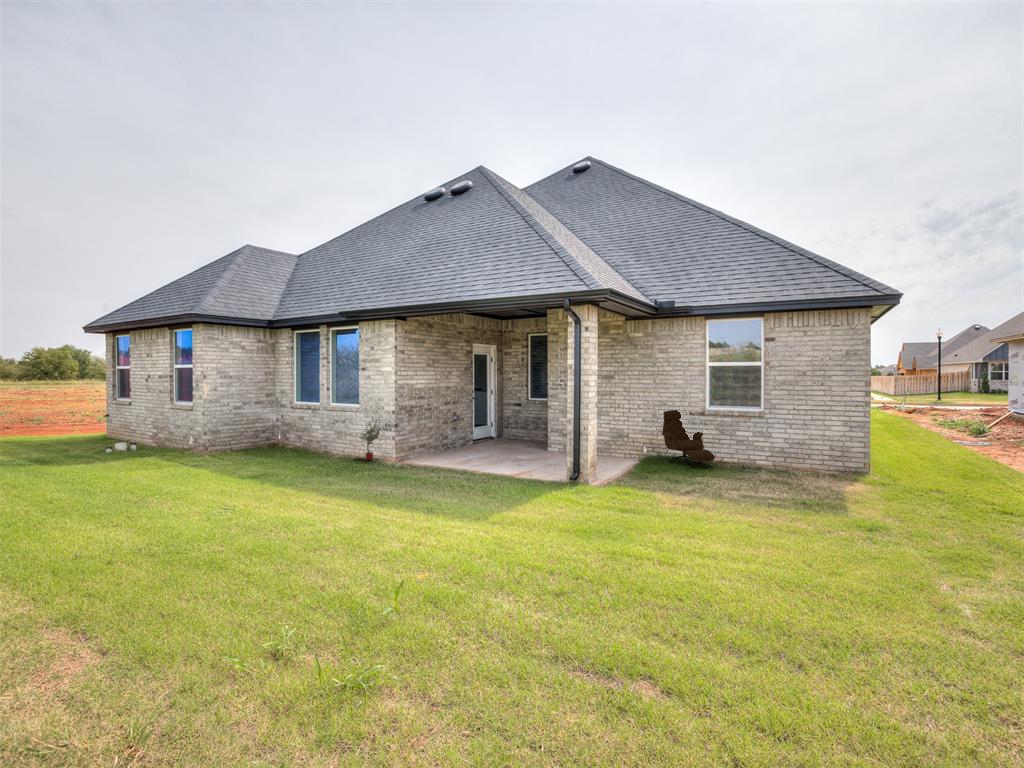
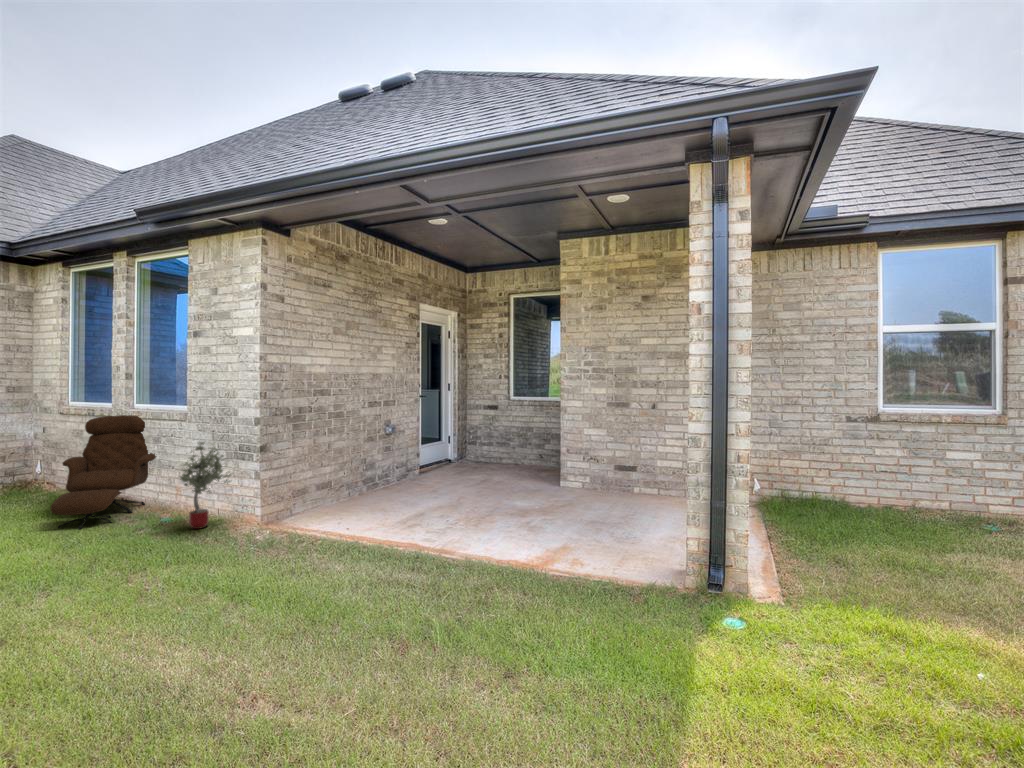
lounge chair: present [662,410,715,469] -> present [51,415,156,529]

